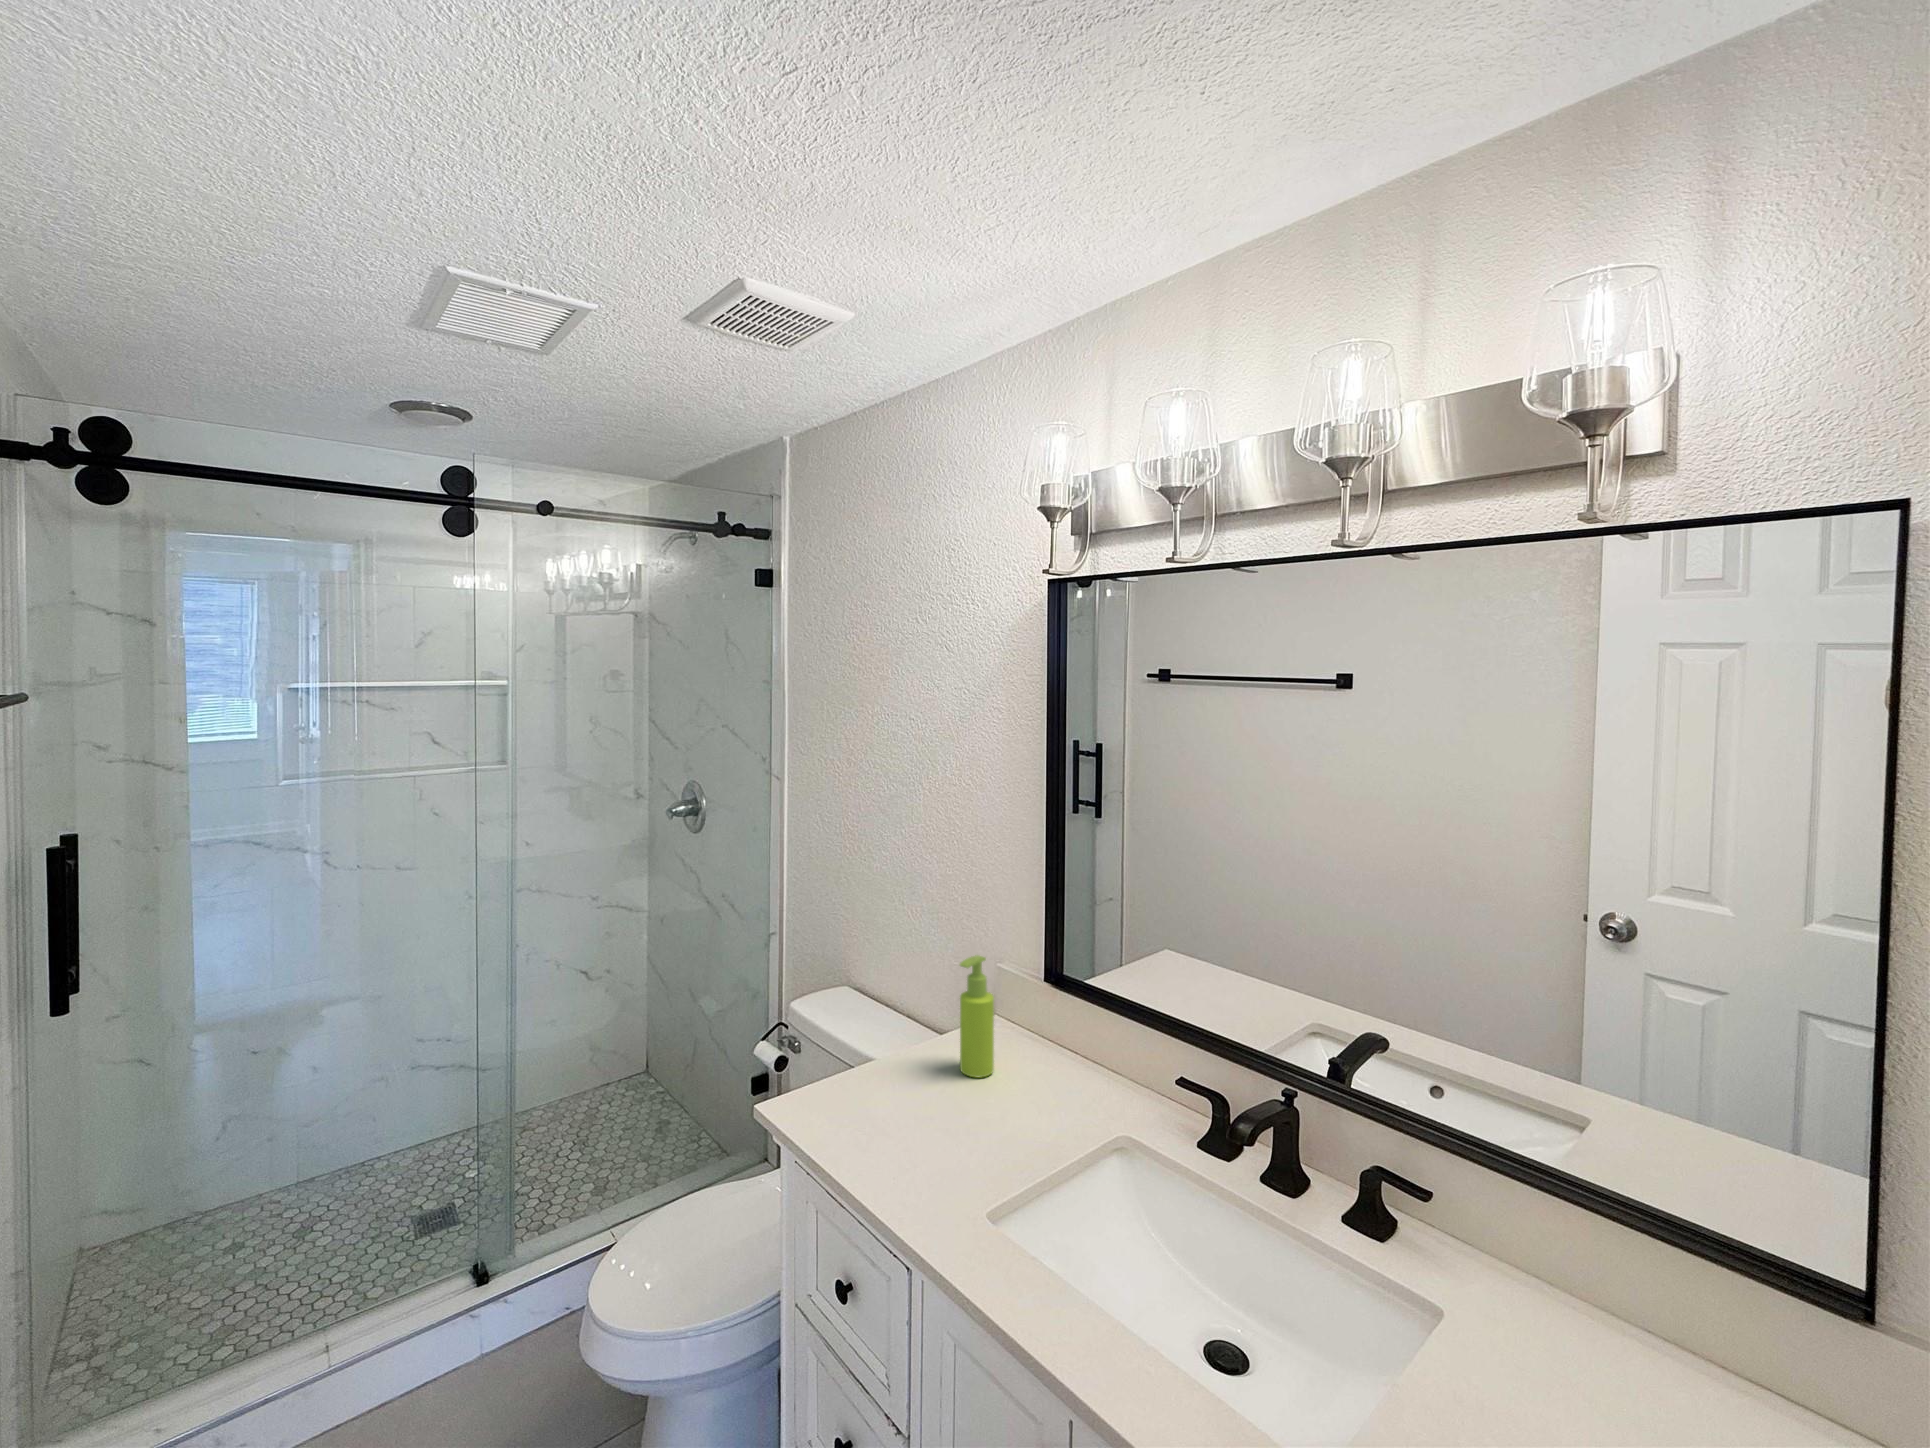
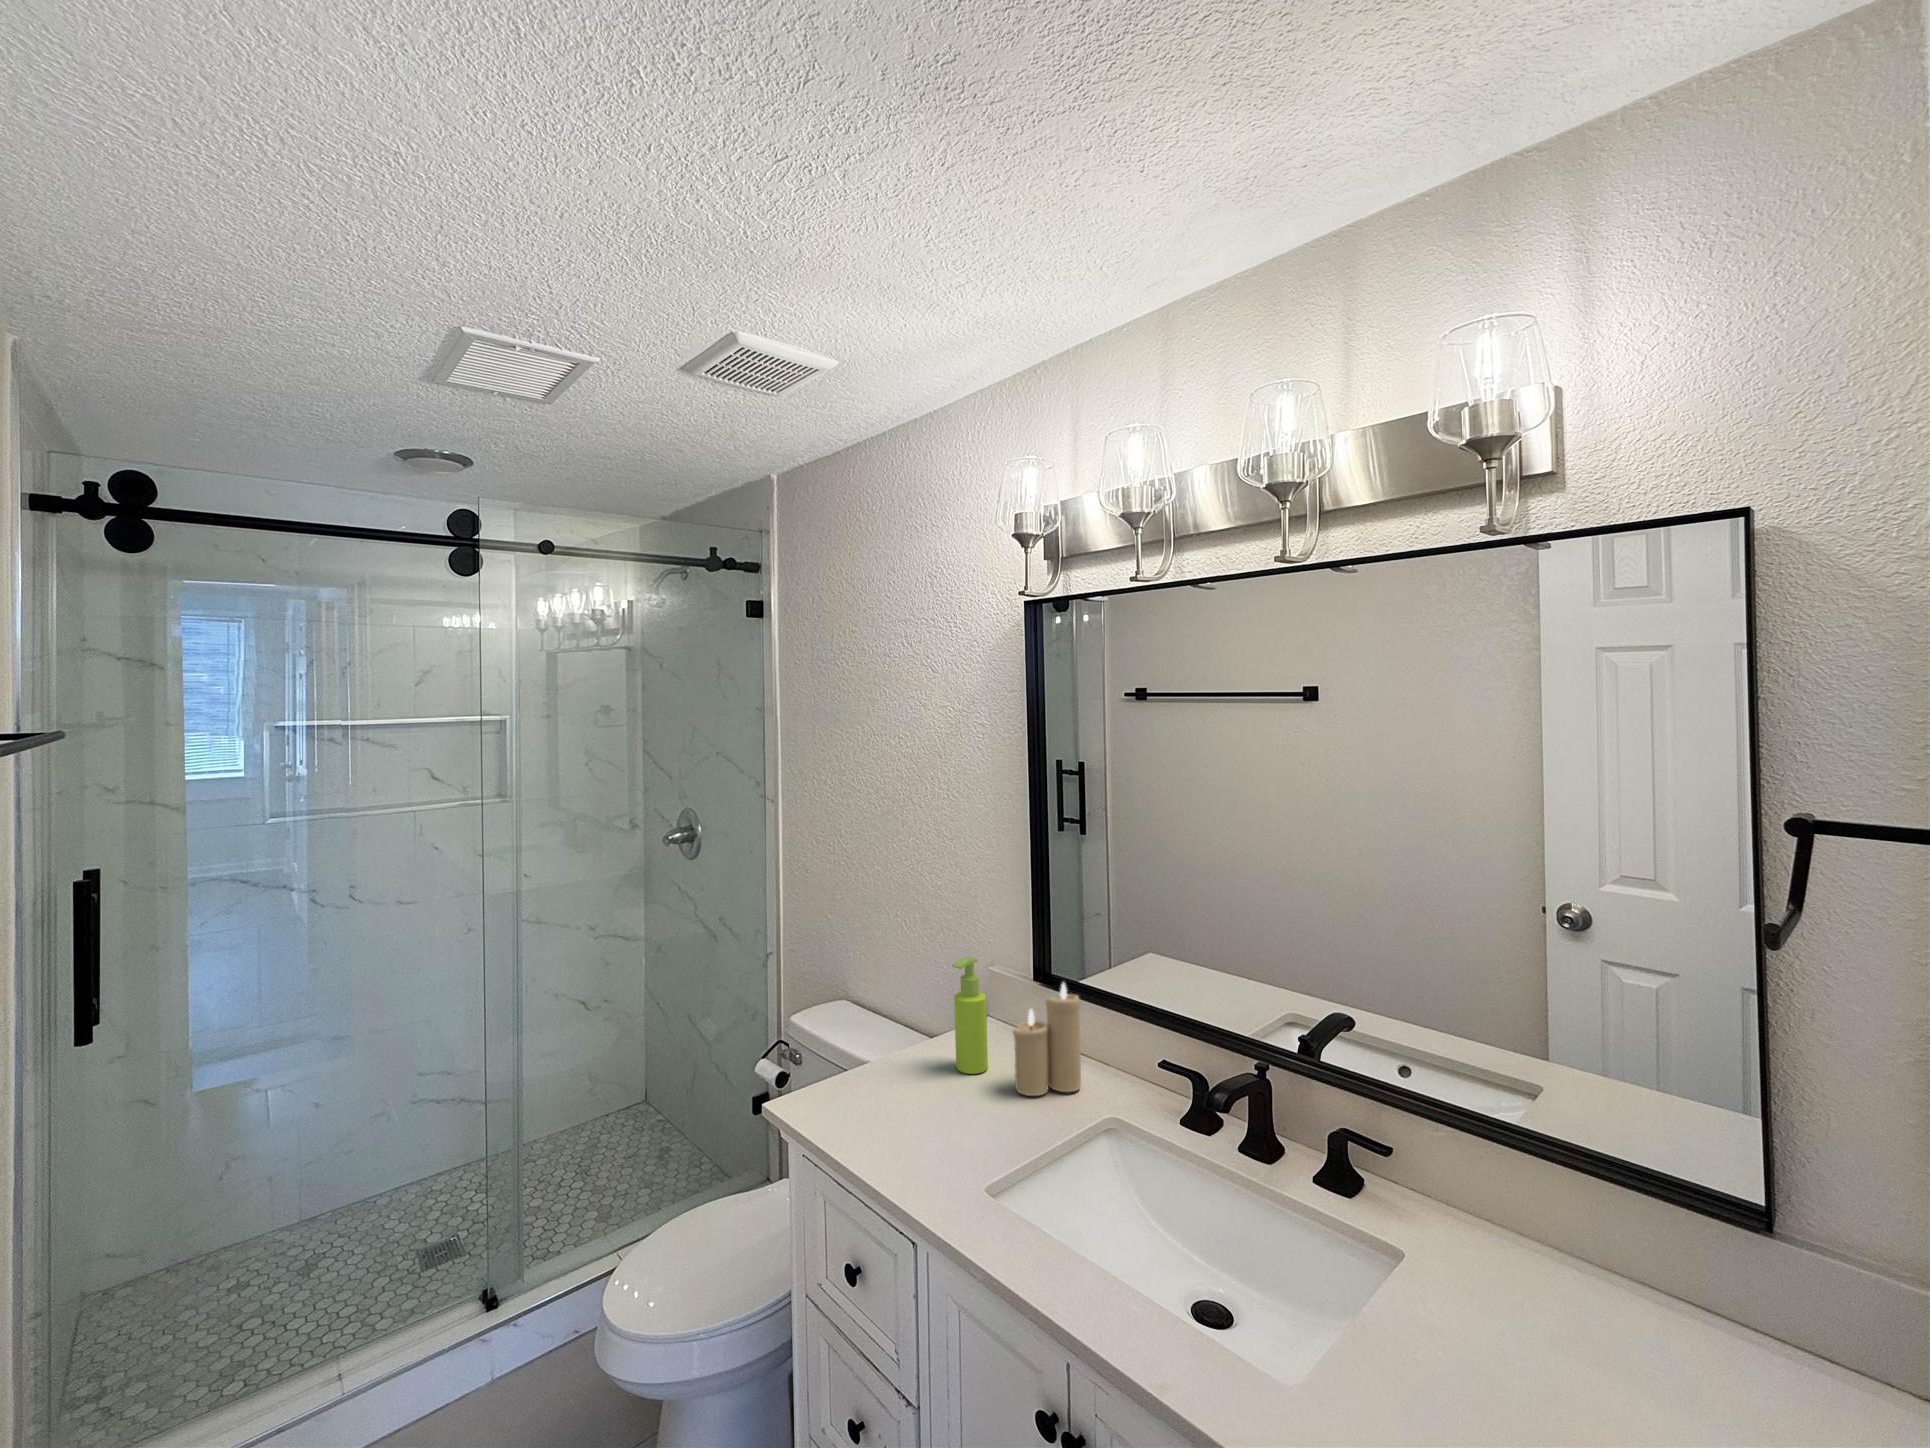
candle: none [1021,987,1093,1106] -> present [1013,983,1081,1096]

